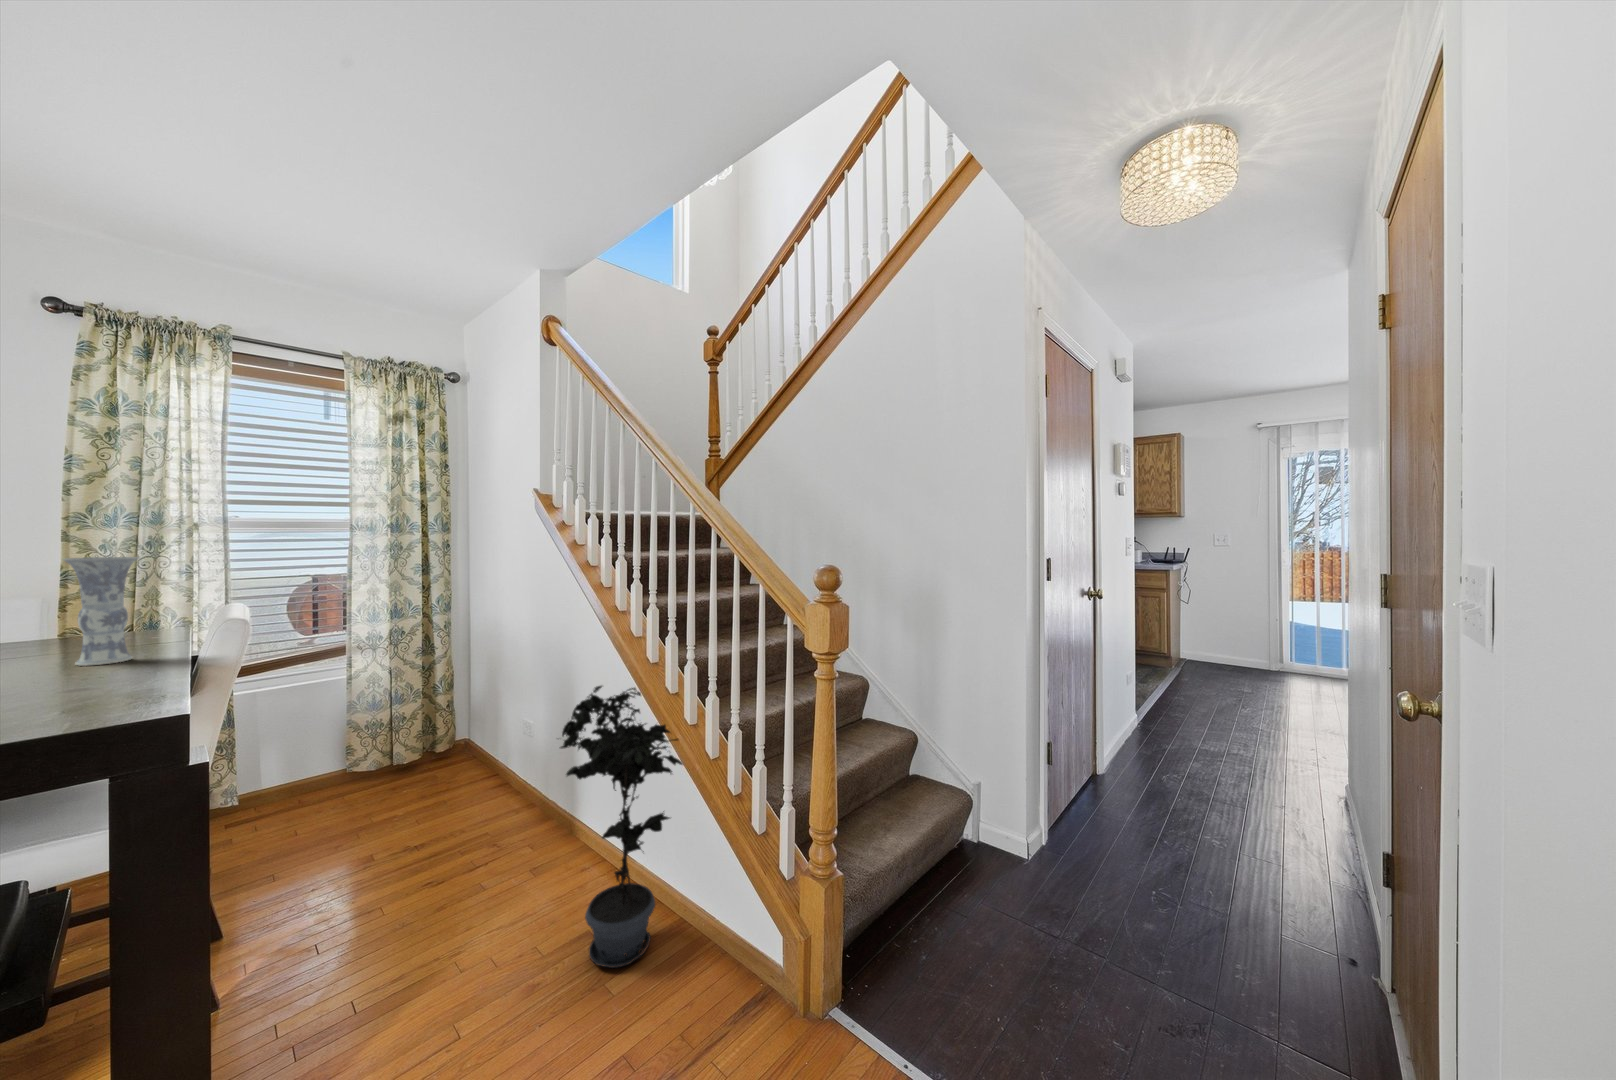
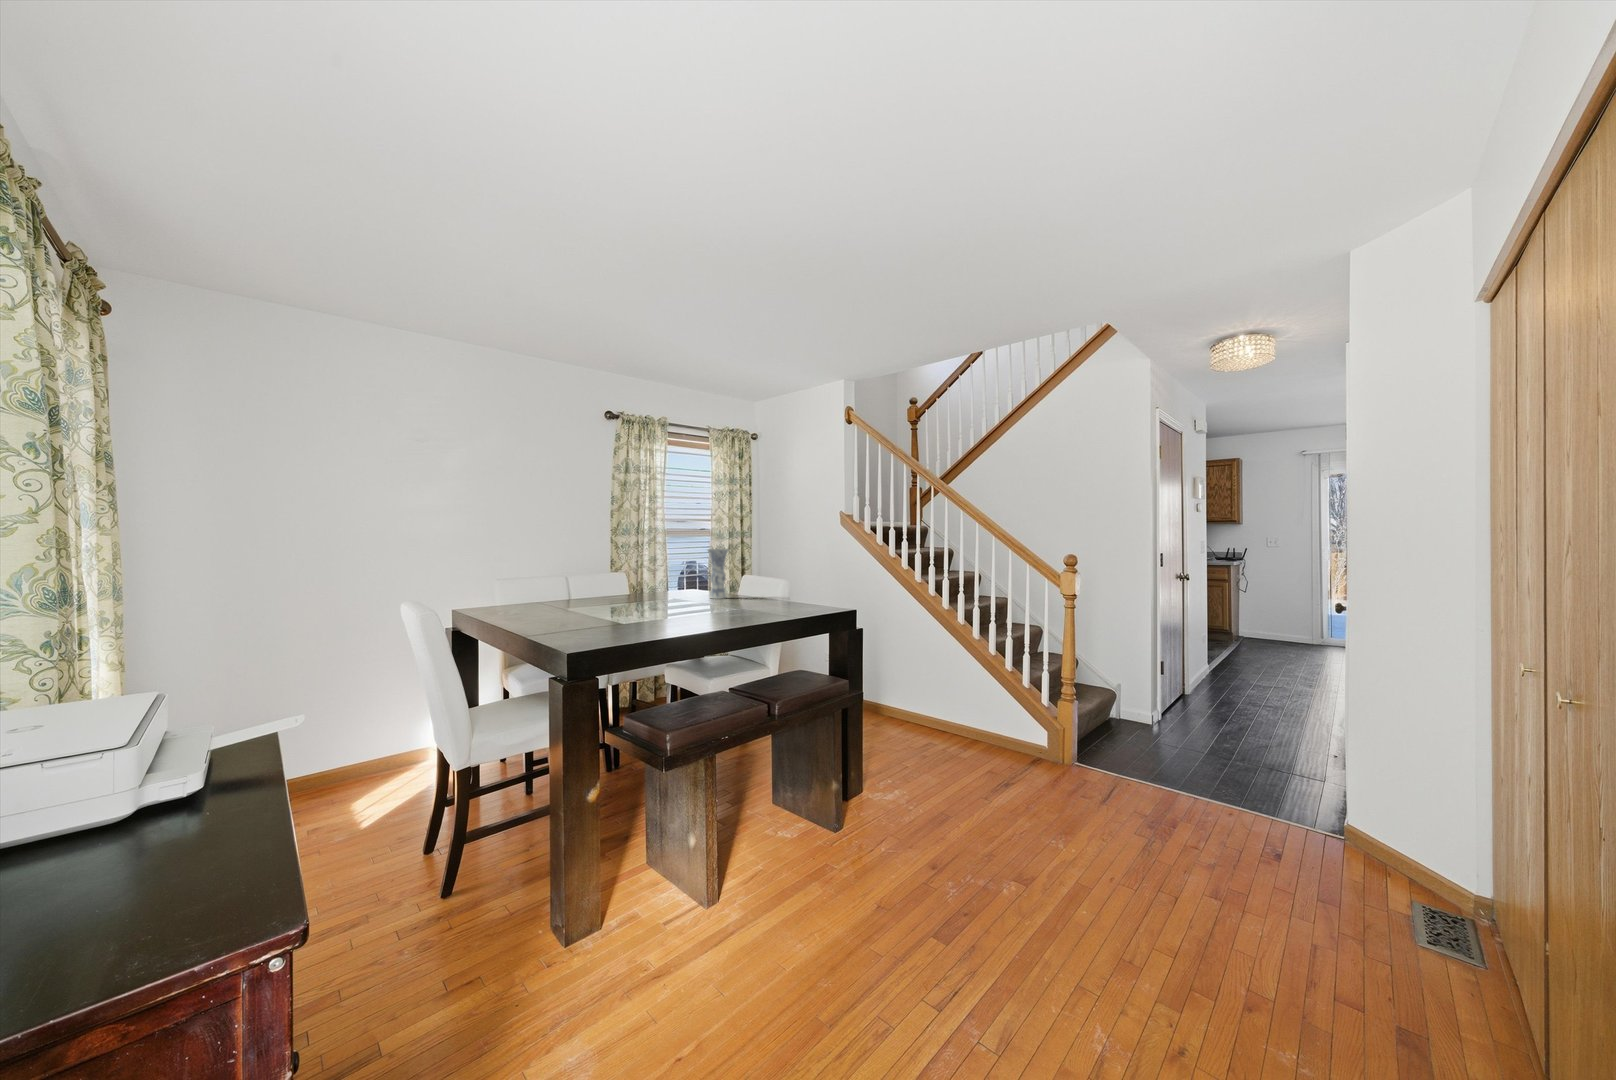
potted plant: present [560,686,683,968] -> none [915,612,985,751]

